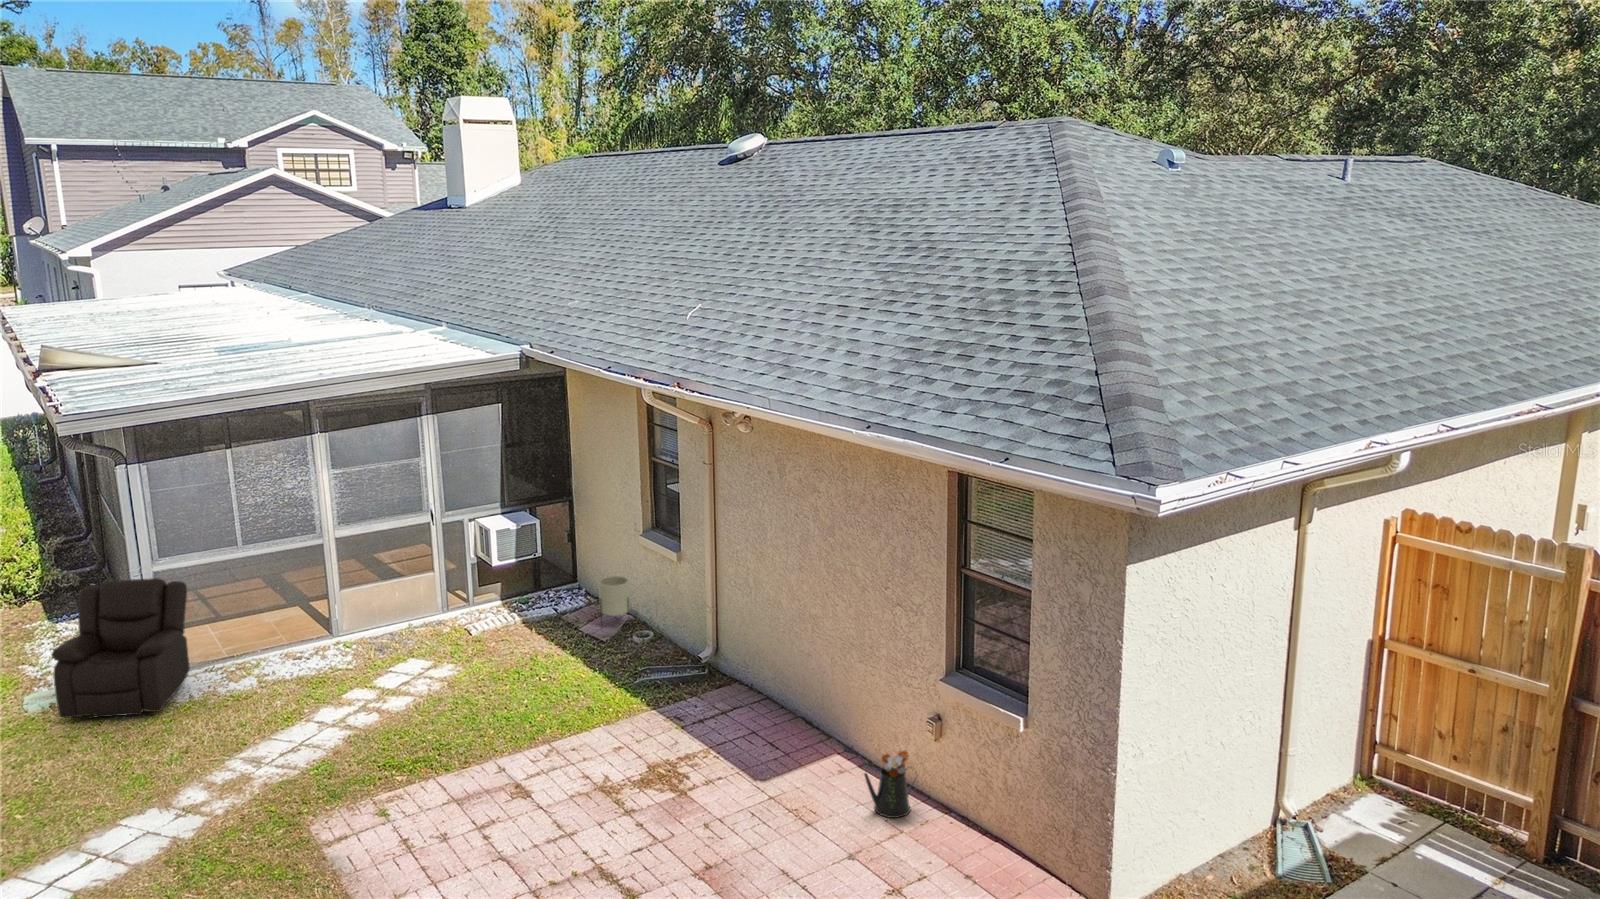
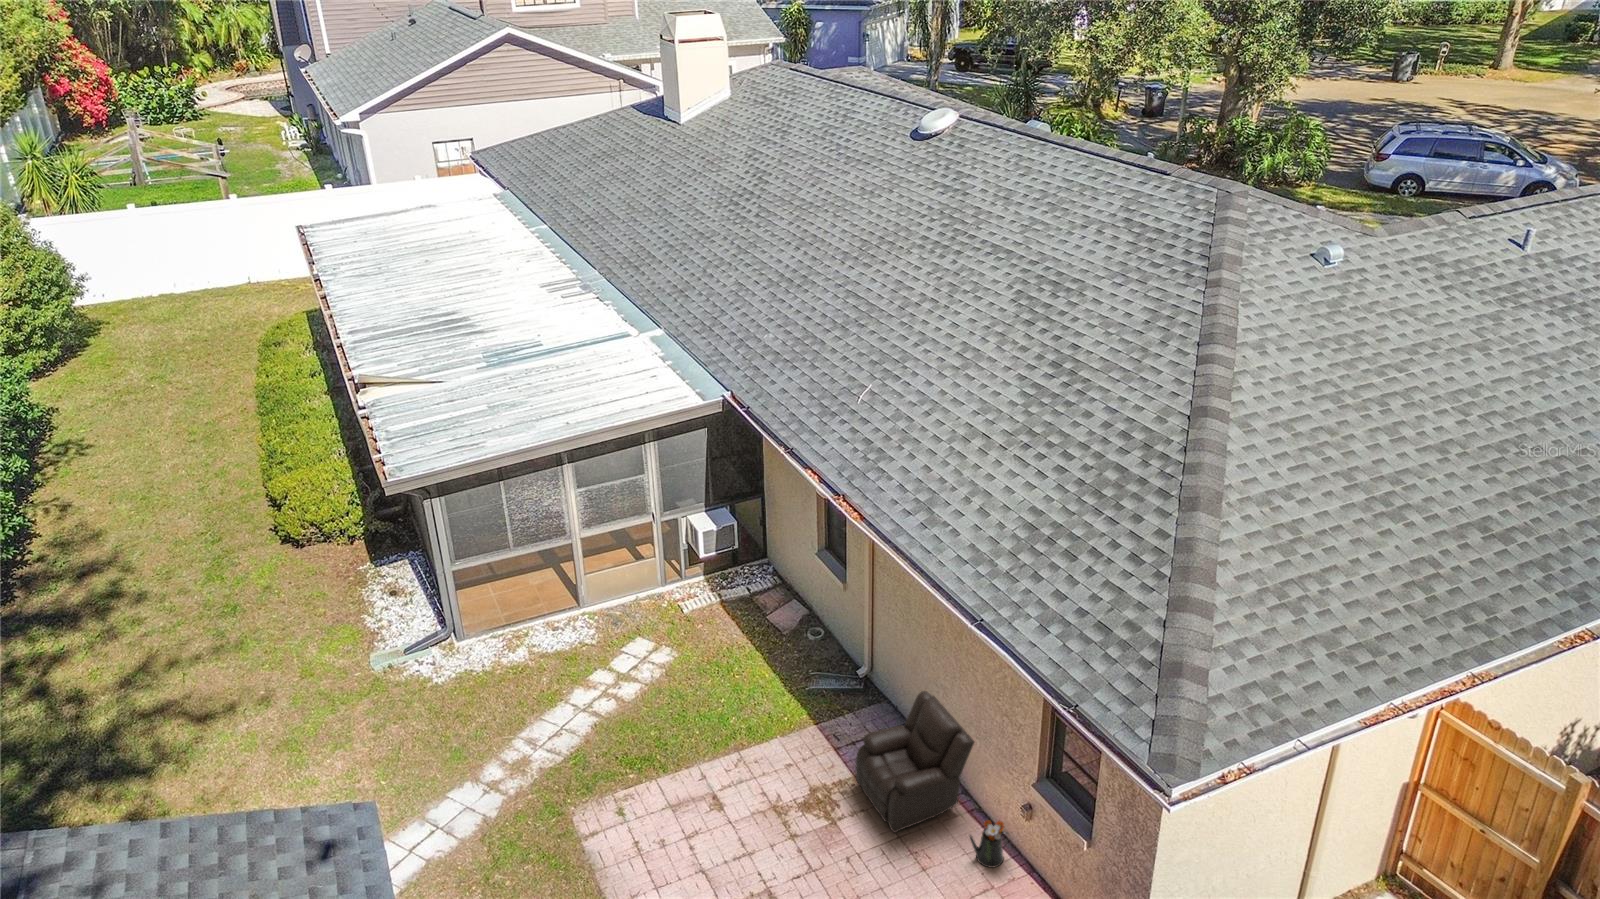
planter: present [598,576,630,616] -> none [783,575,808,616]
chair: present [52,578,190,719] -> present [856,691,974,832]

